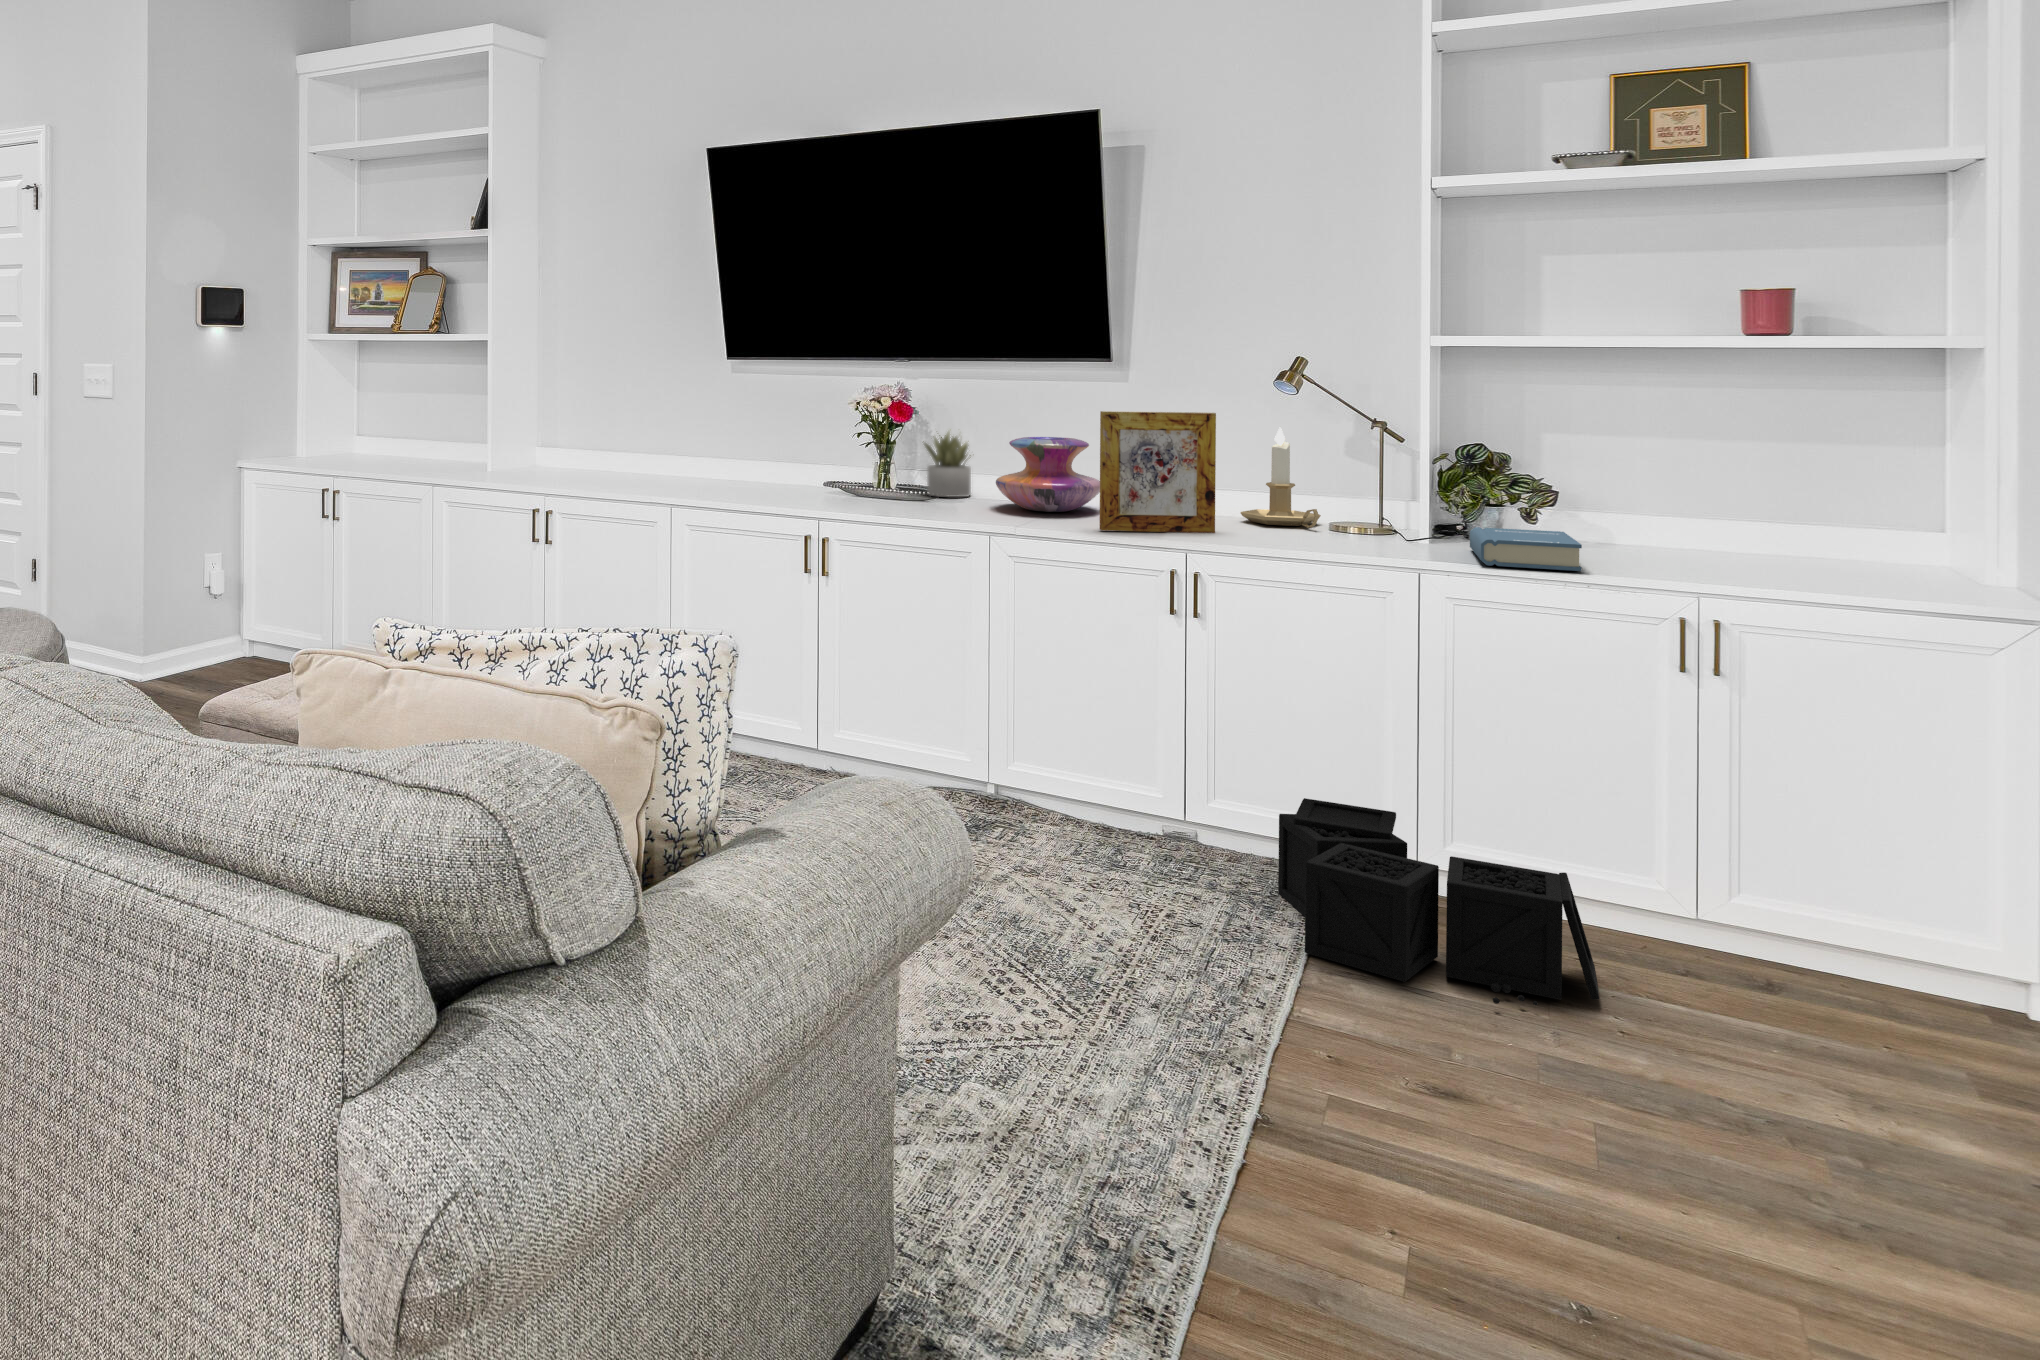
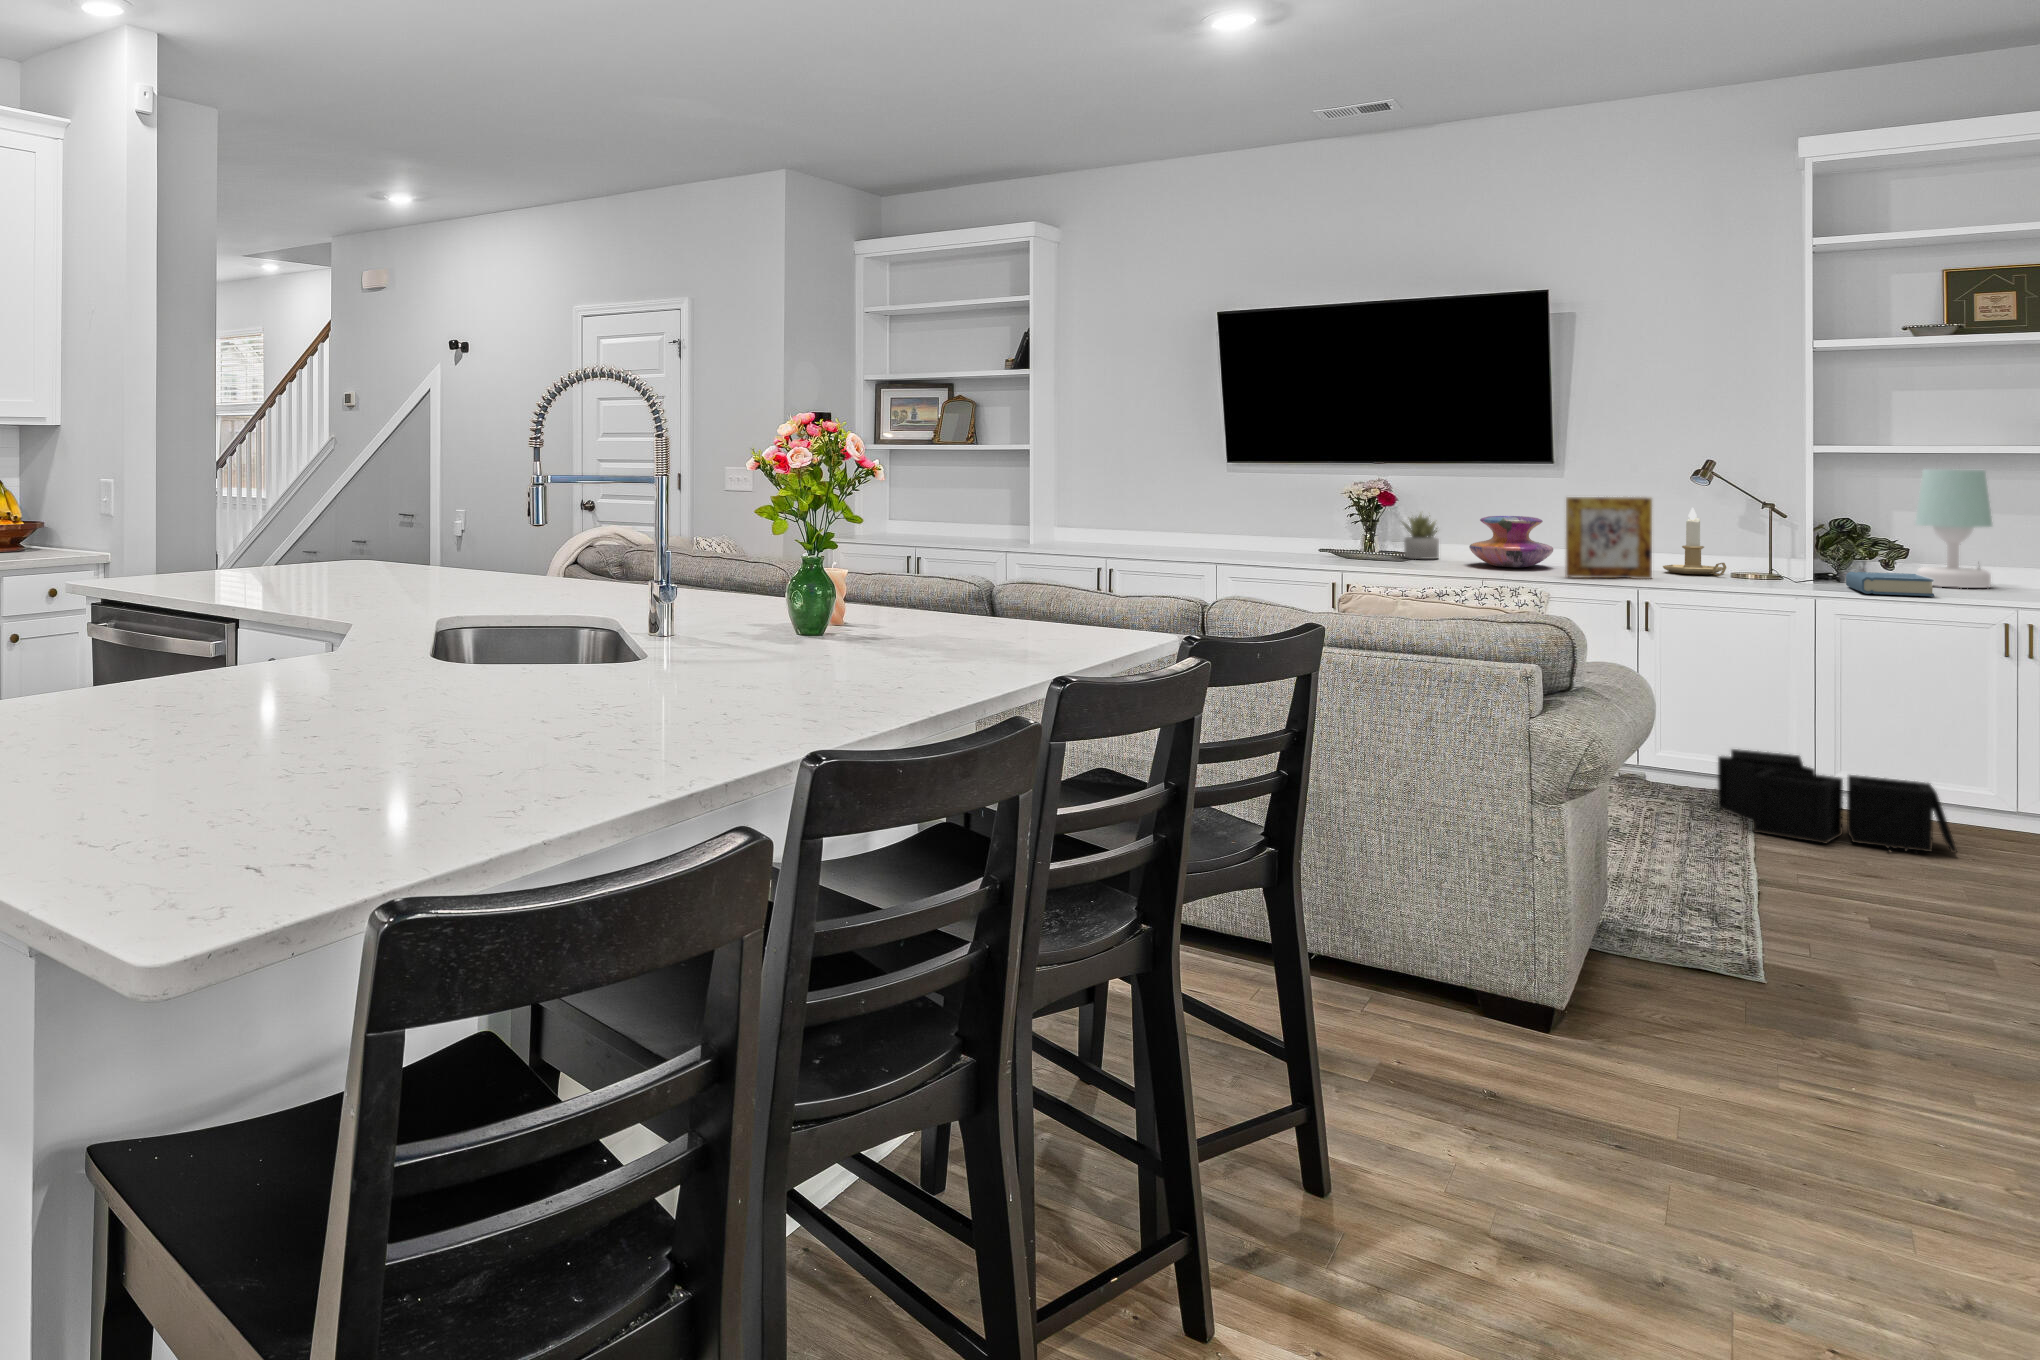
table lamp: none [1569,373,1674,553] -> present [1915,469,1992,588]

